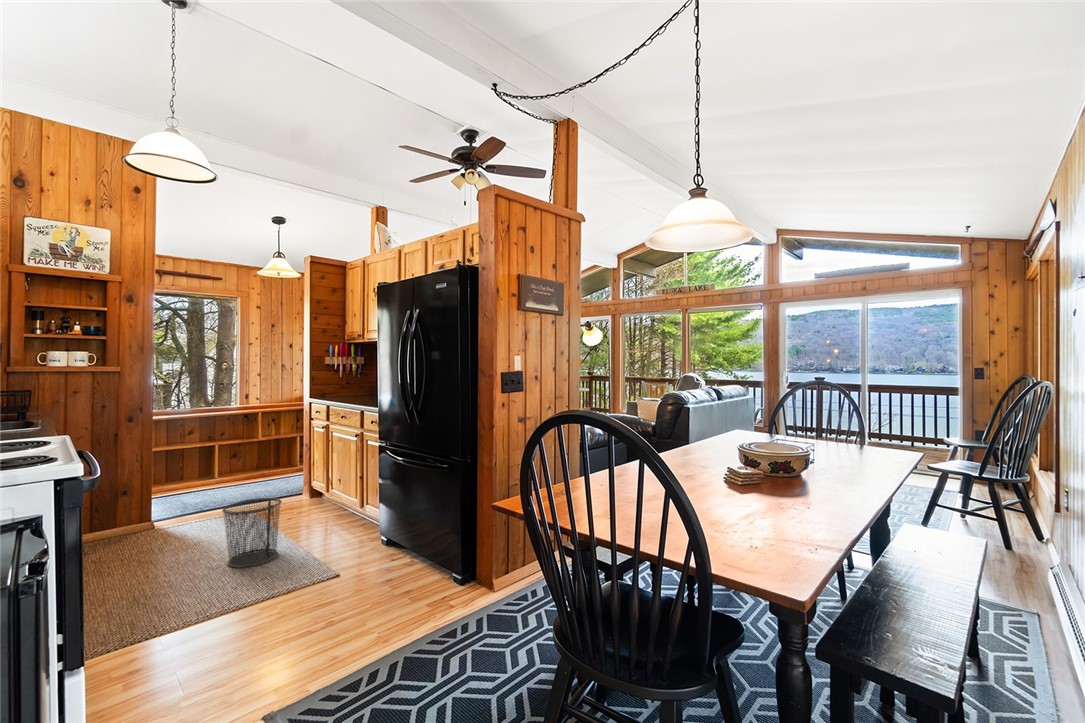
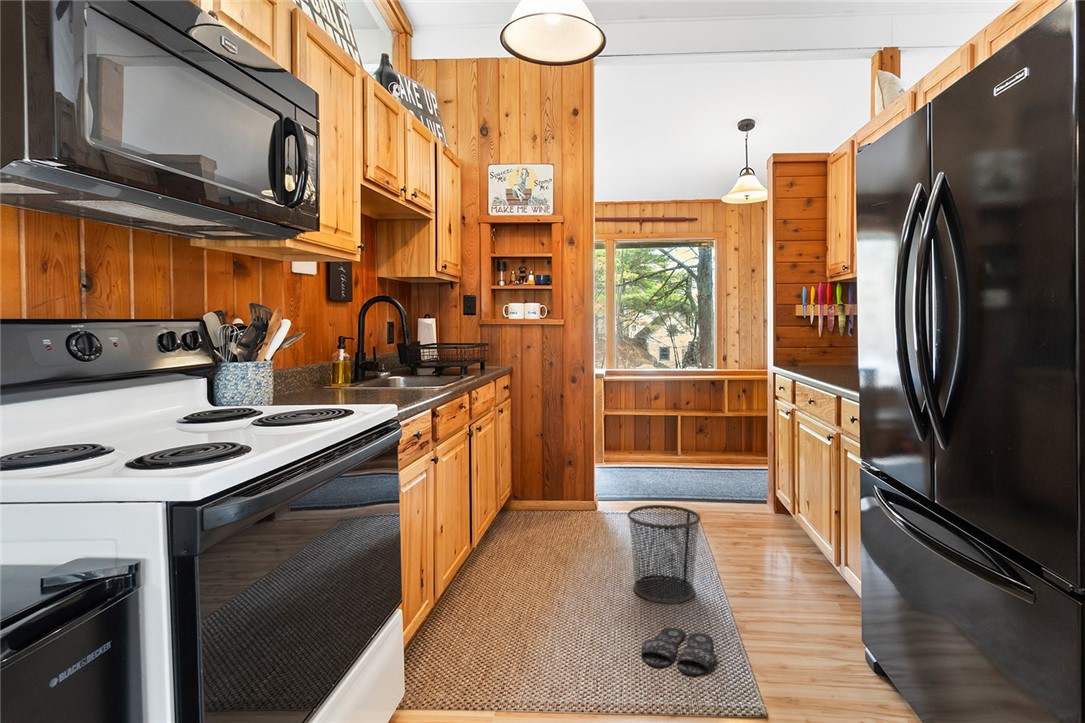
slippers: none [255,569,309,597] -> present [641,628,718,676]

